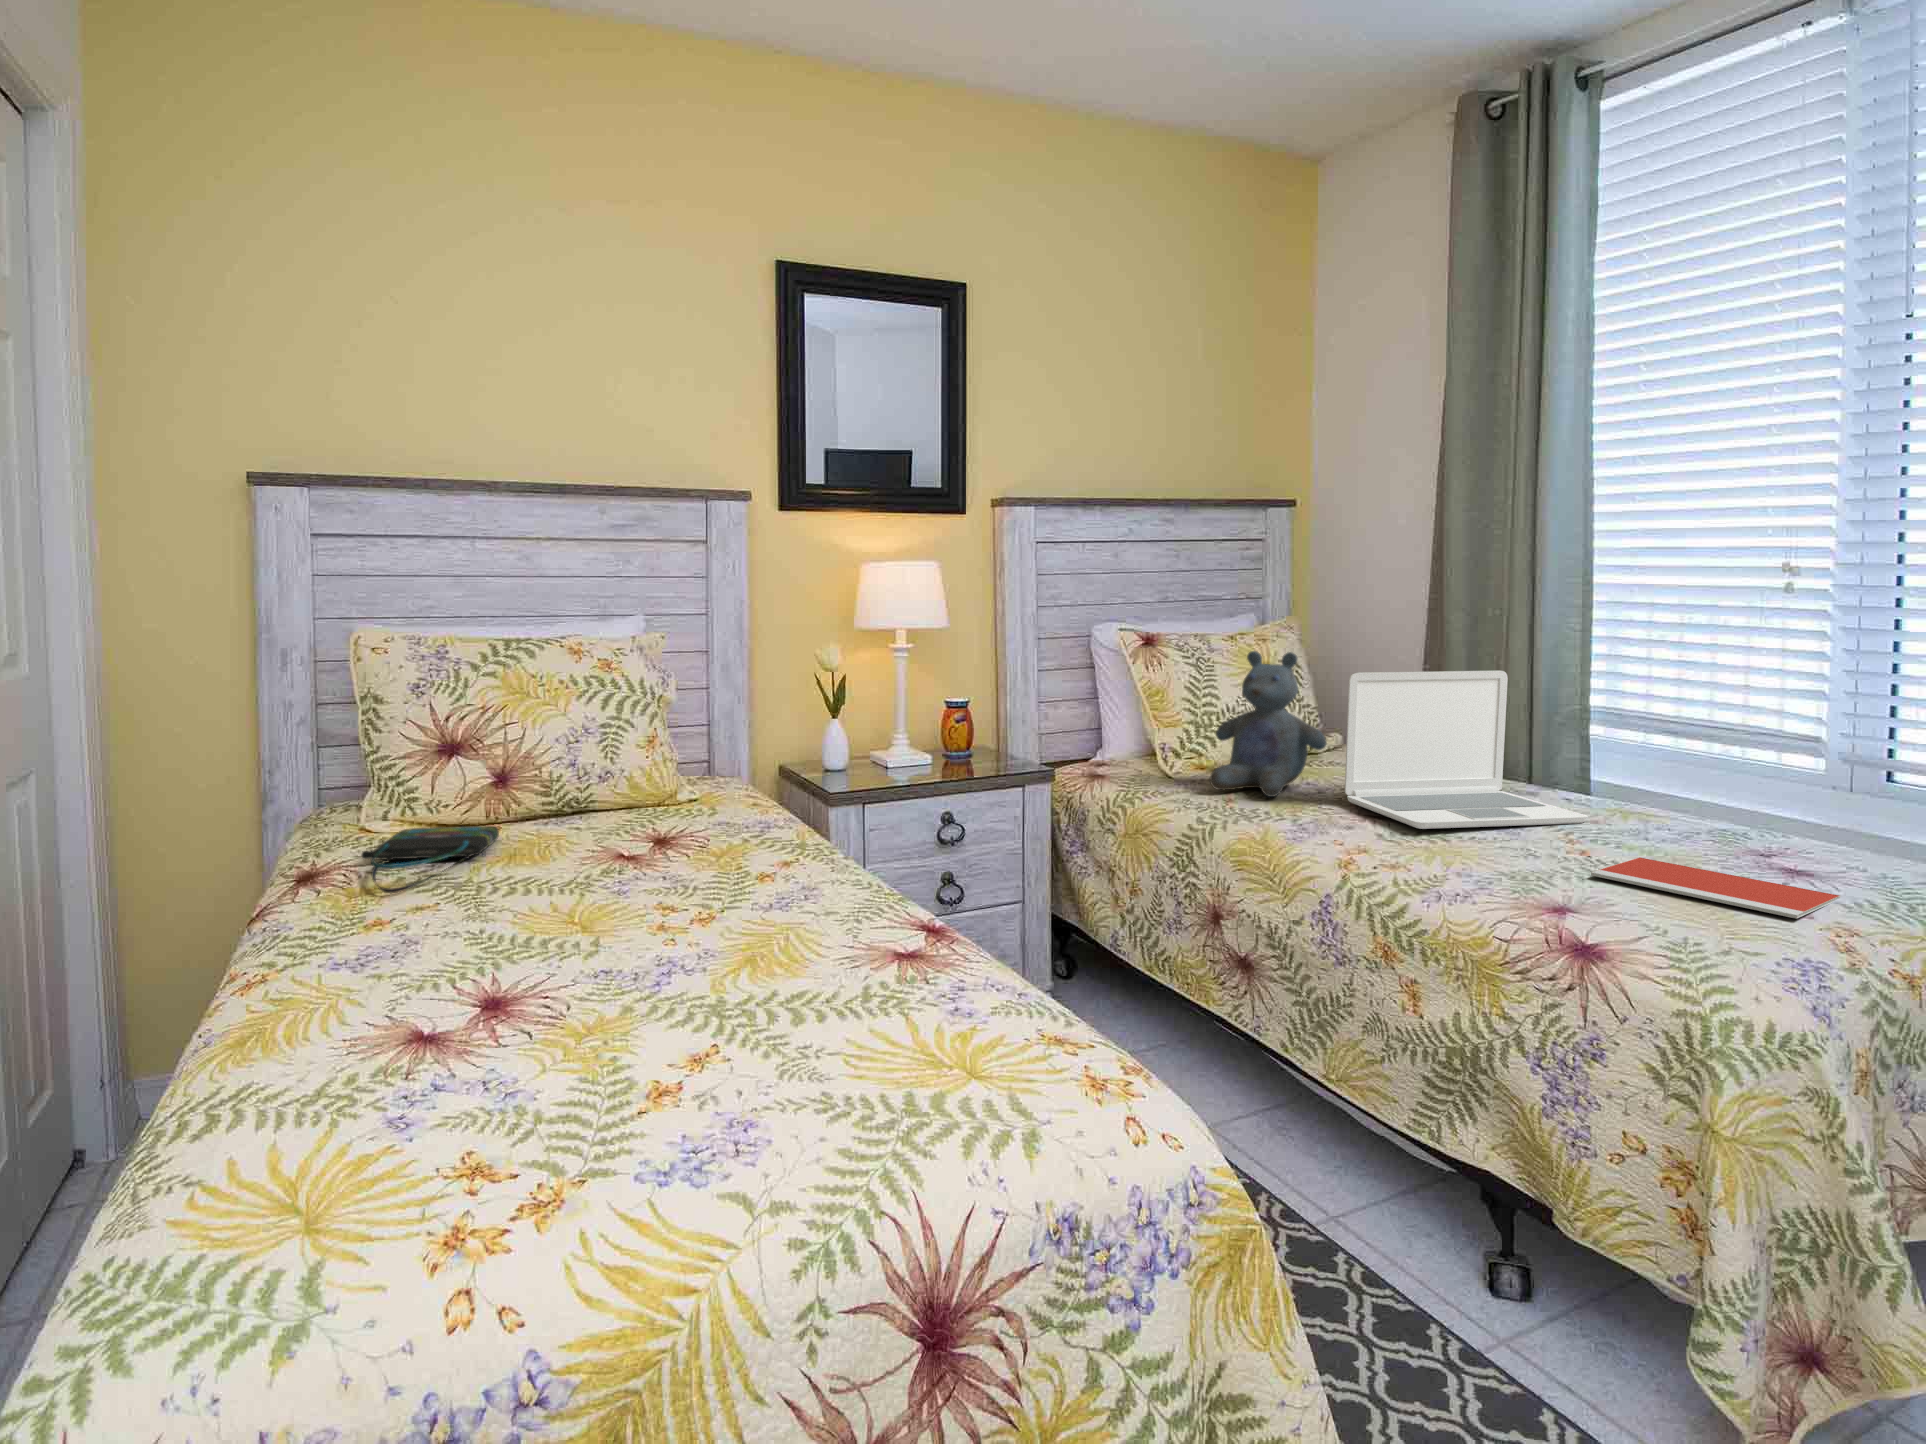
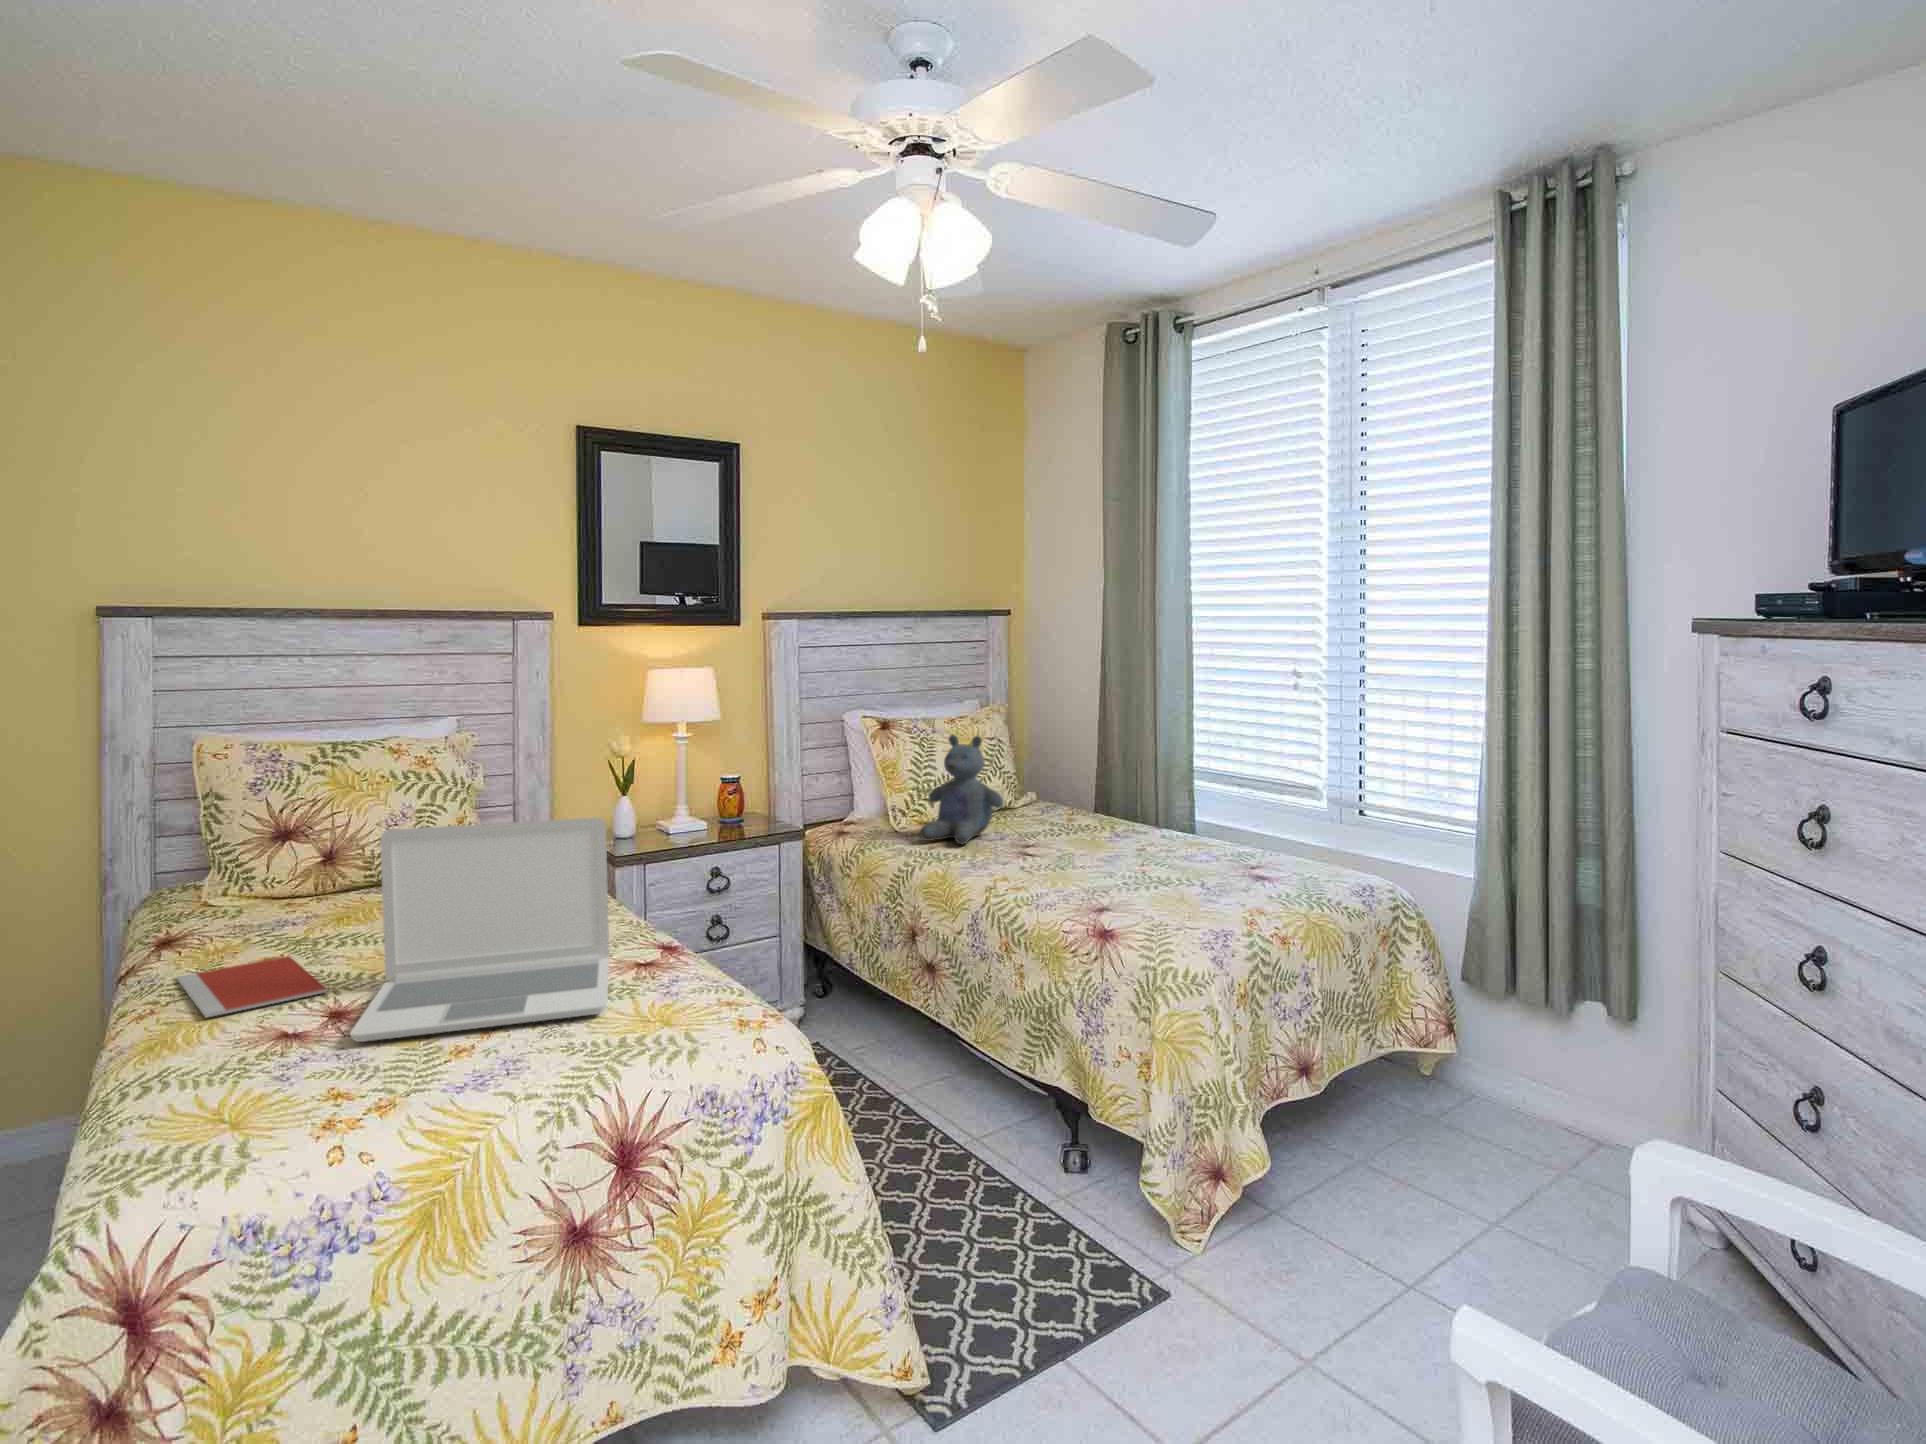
laptop: present [1345,671,1588,829] -> present [350,818,609,1042]
tote bag: present [361,826,499,893] -> none [211,895,329,950]
notebook: present [1591,857,1841,919] -> present [177,956,328,1018]

